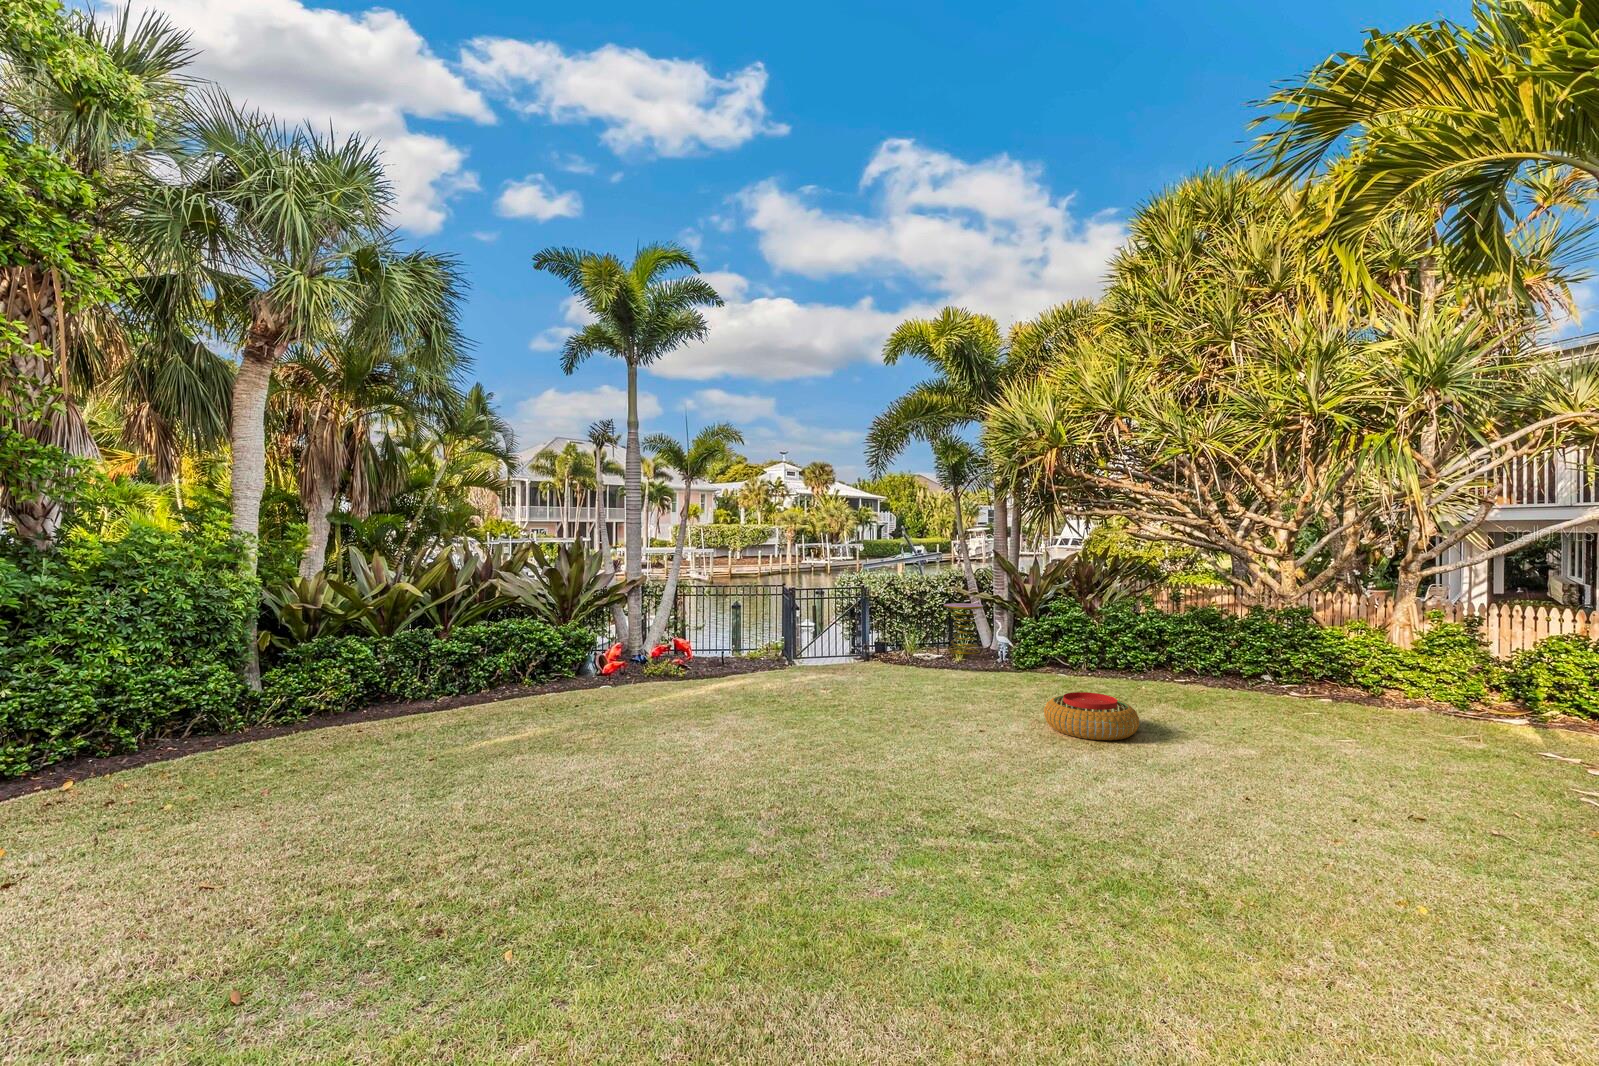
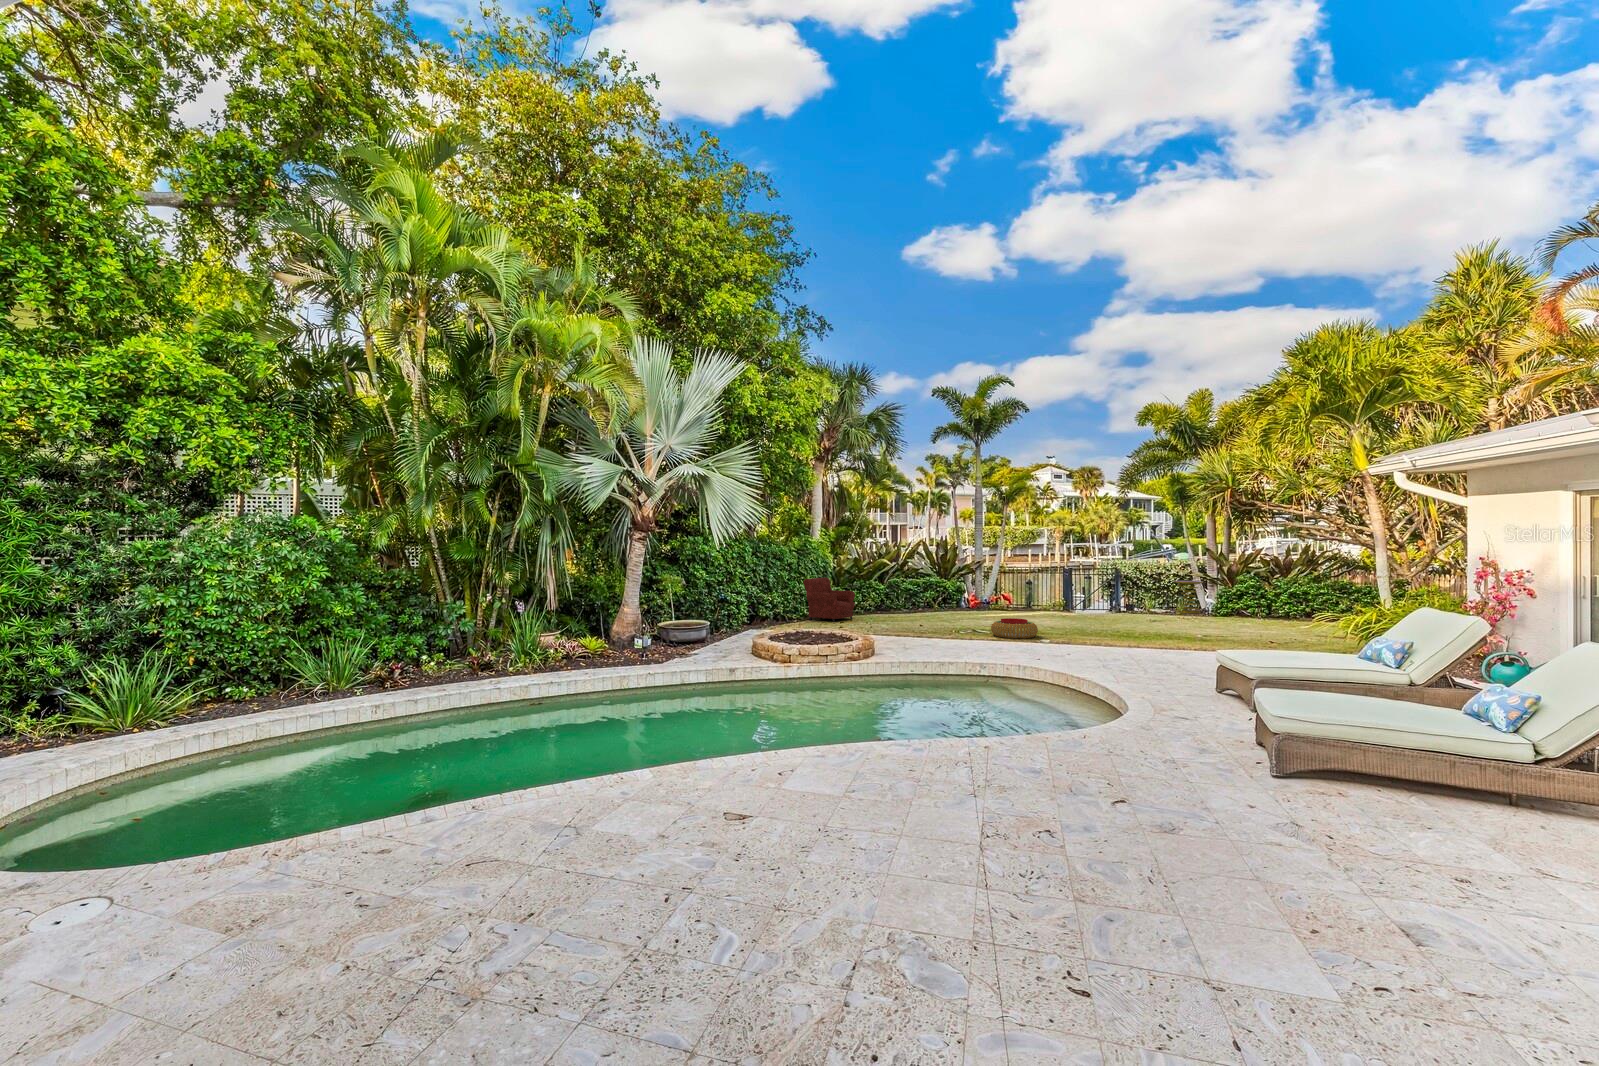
armchair: none [161,635,334,760] -> present [803,577,855,622]
pouf: present [1044,692,1139,740] -> present [991,618,1038,638]

